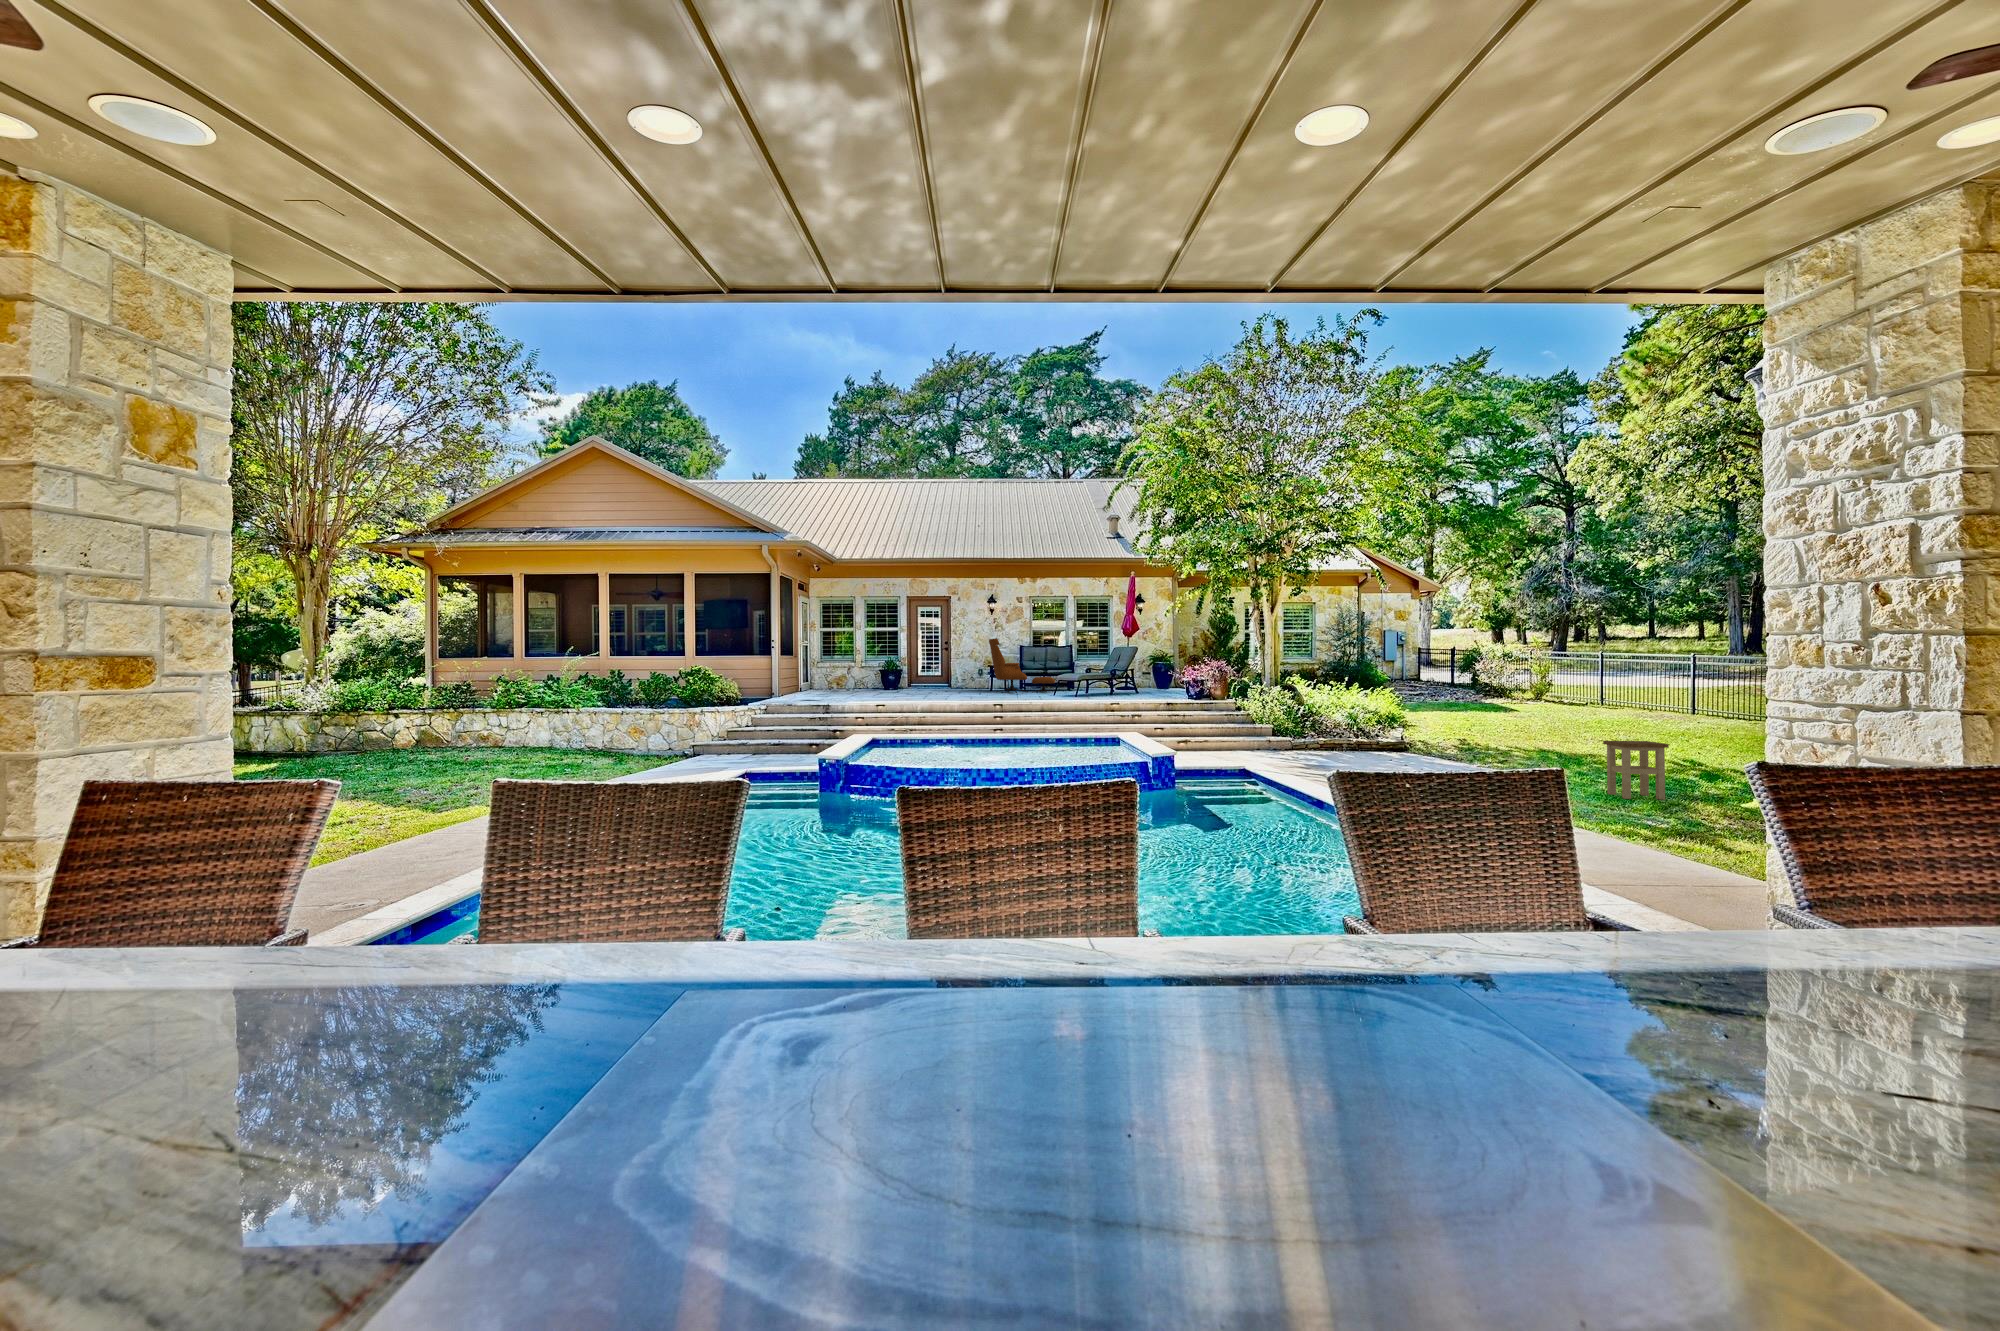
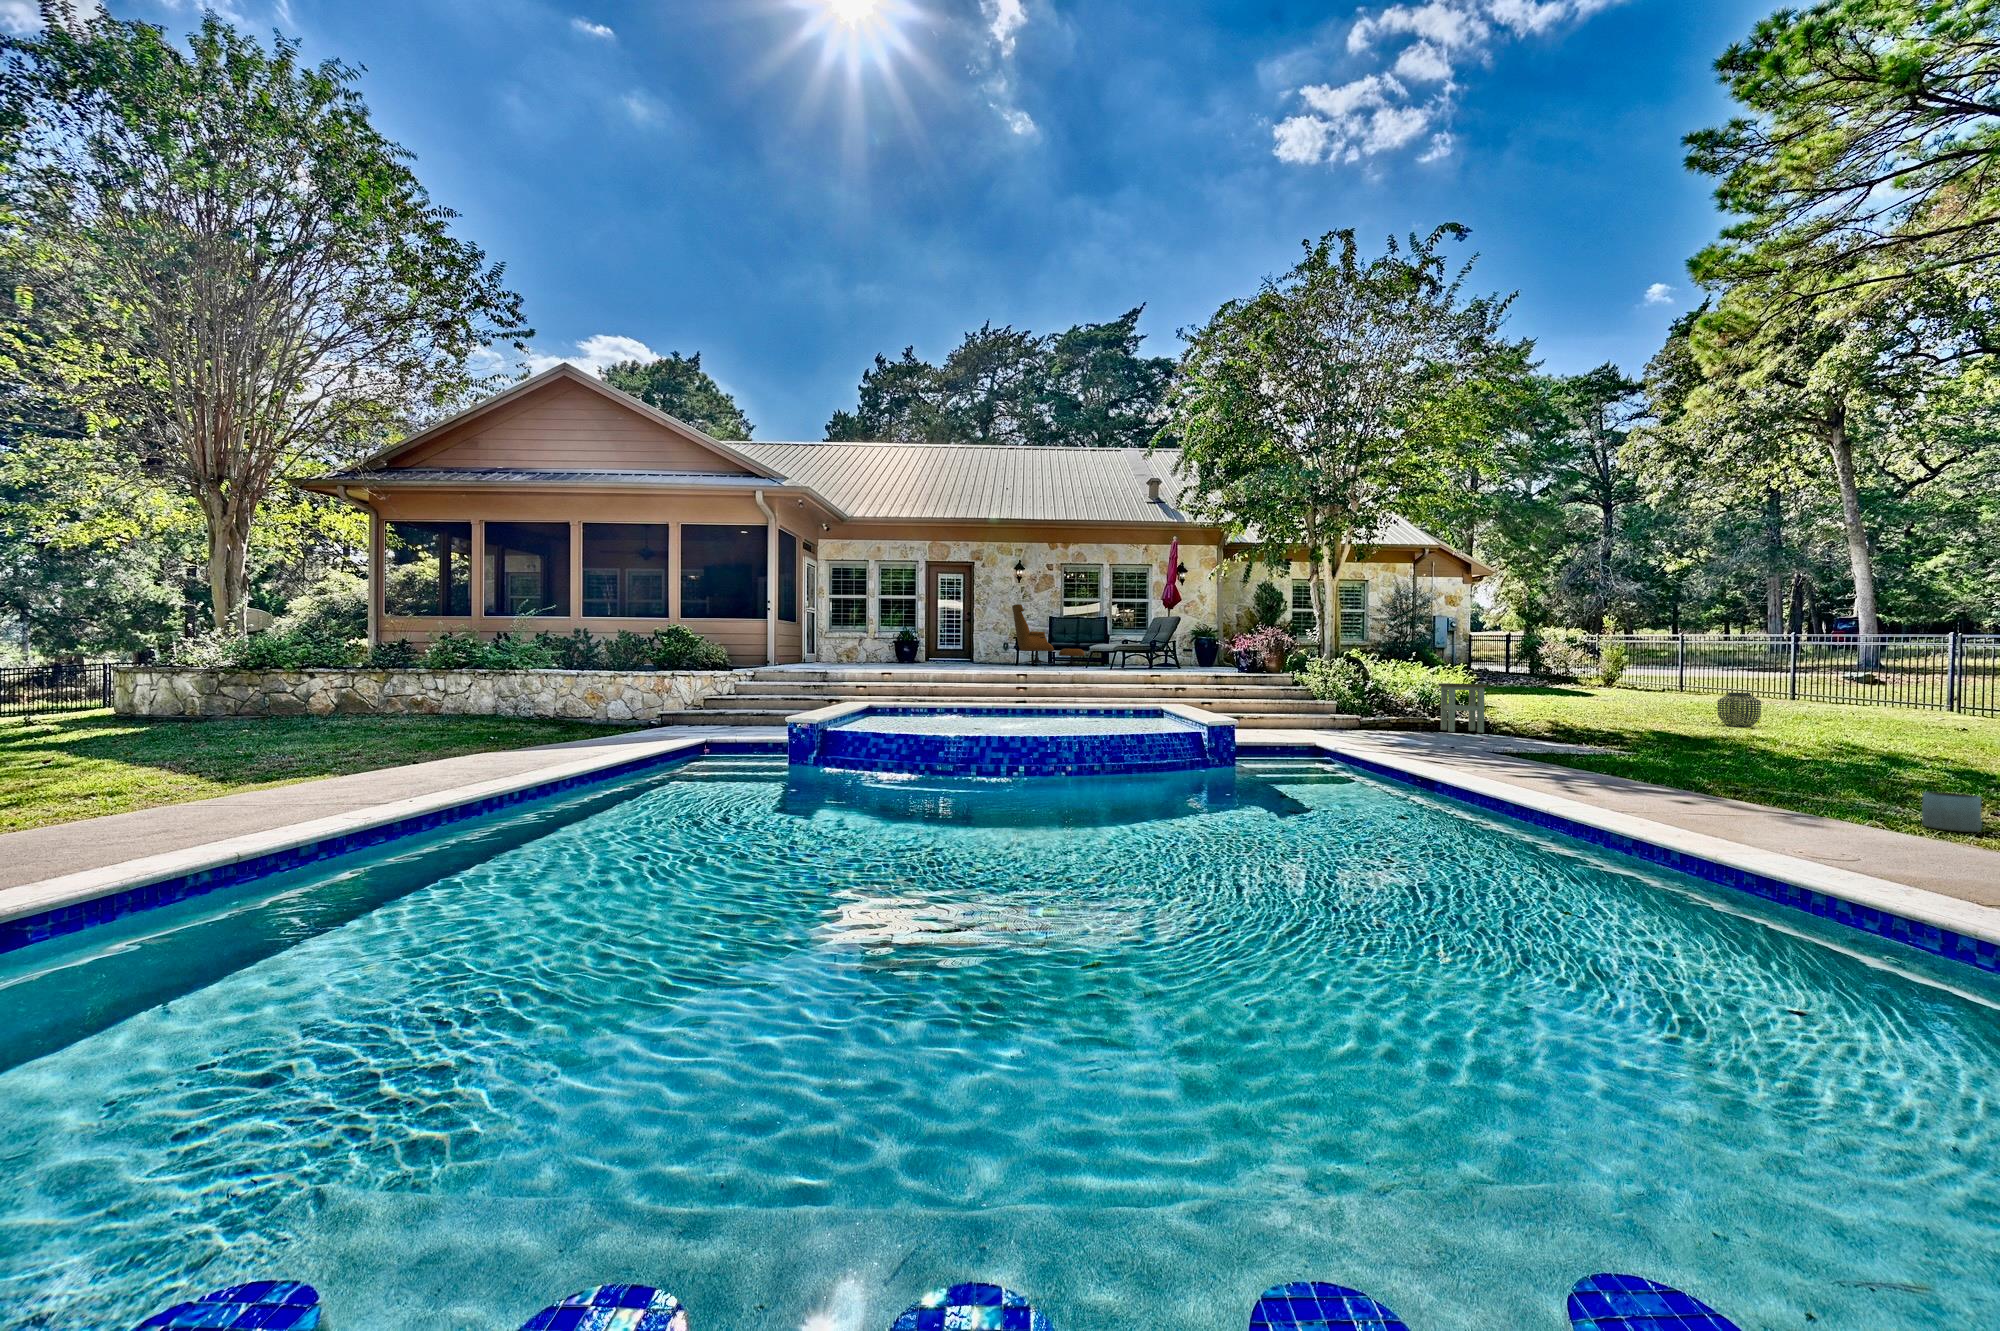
woven basket: none [1579,712,1611,741] -> present [1717,692,1761,727]
stool: present [1603,741,1669,800] -> present [1438,683,1488,733]
planter: none [1612,801,1644,827] -> present [1922,792,1982,832]

